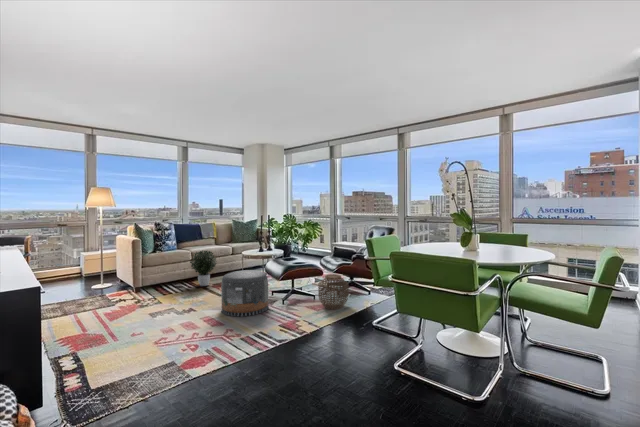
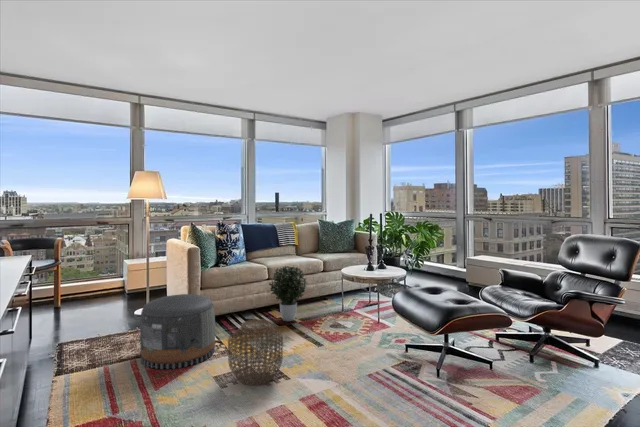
pouf: present [221,270,269,316] -> present [140,294,215,369]
woven basket: present [318,274,349,309] -> present [228,320,283,386]

